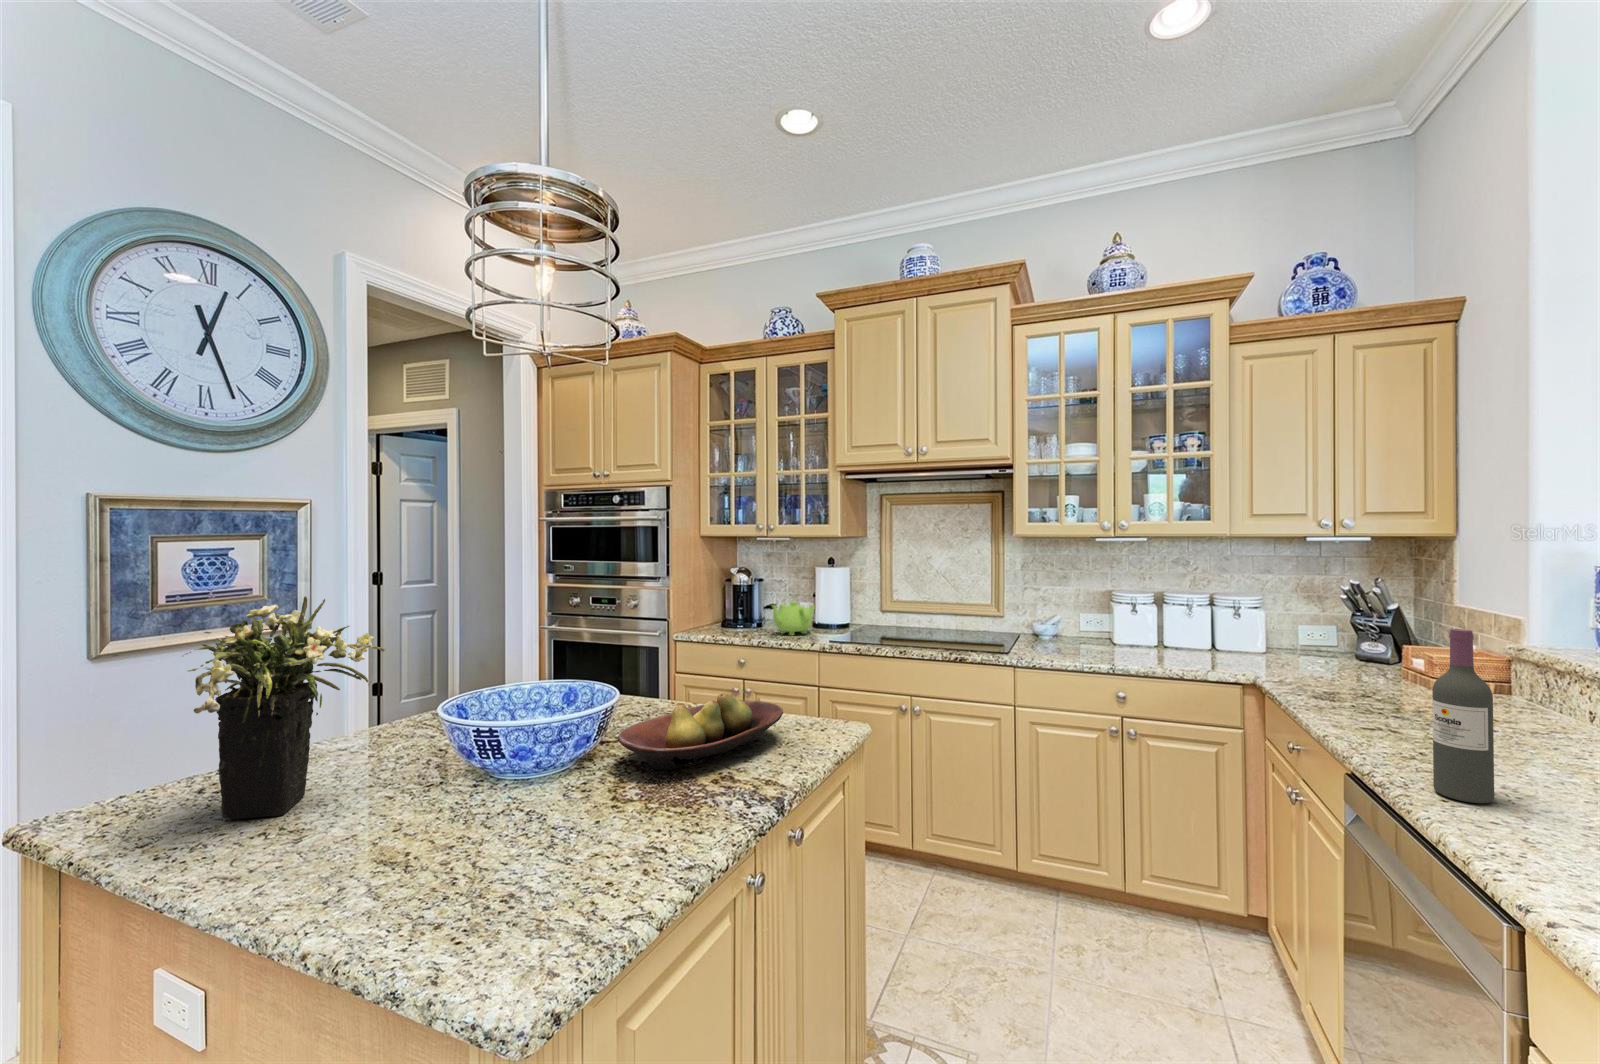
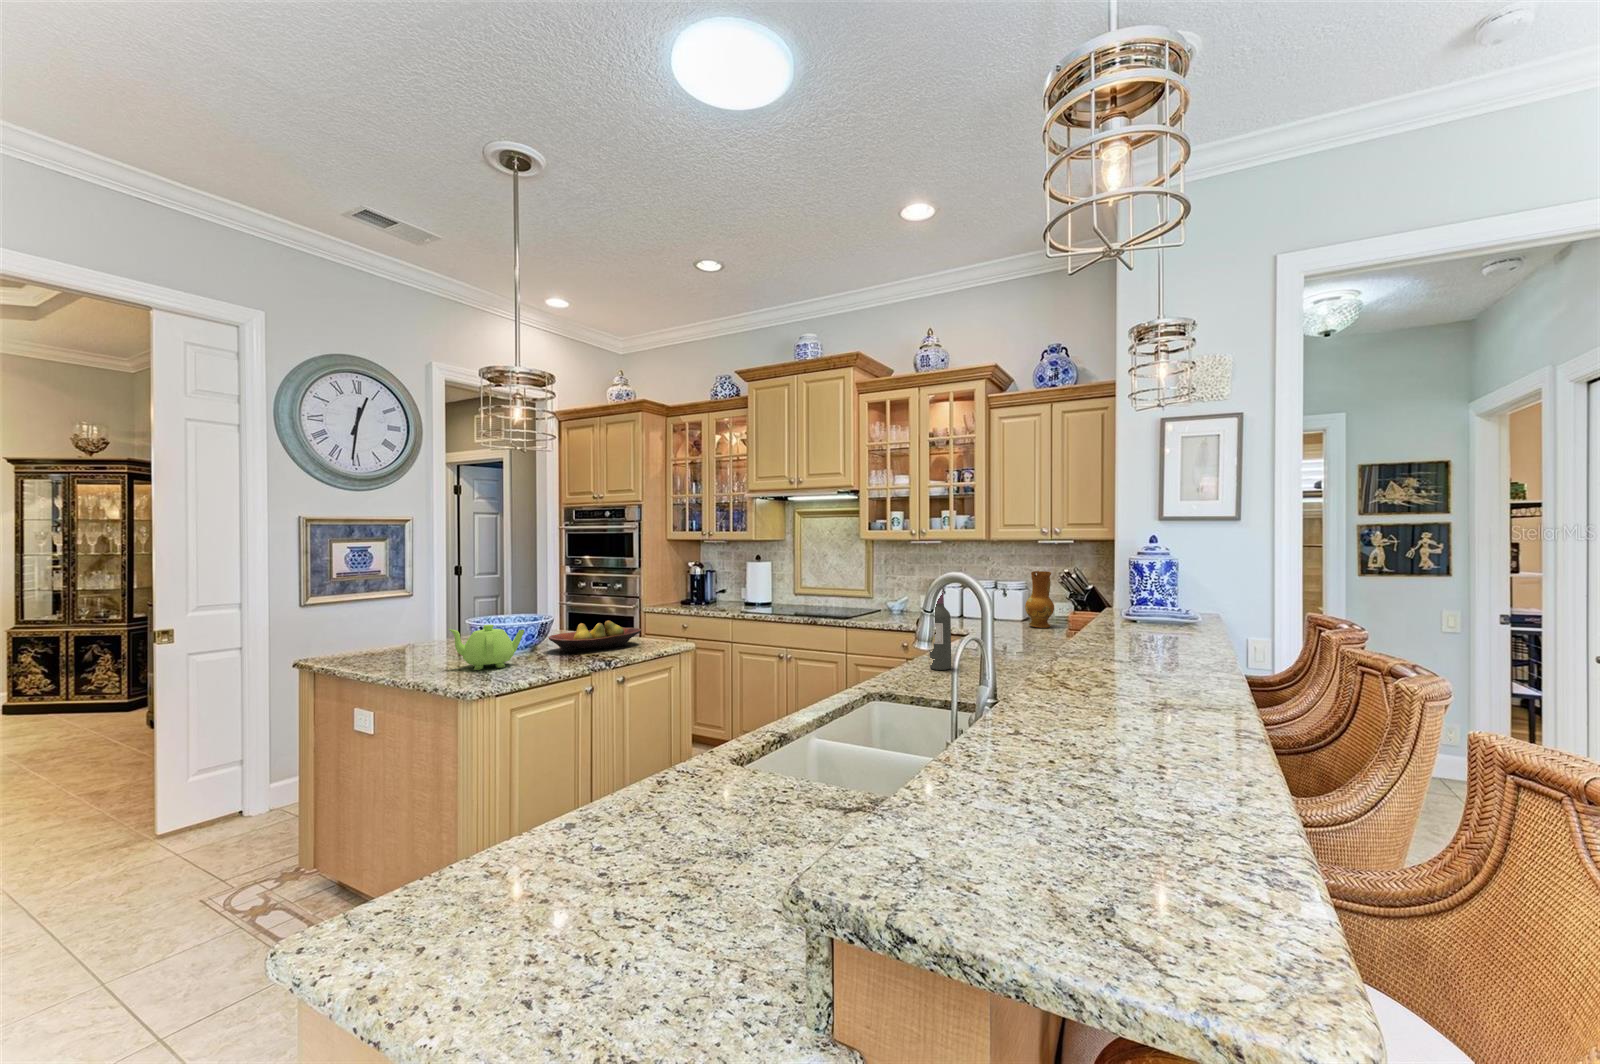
ceramic jug: none [1309,584,1361,671] -> present [1025,571,1054,628]
flower arrangement: present [187,596,386,819] -> none [360,567,444,659]
teapot: present [772,601,815,635] -> present [449,625,524,670]

